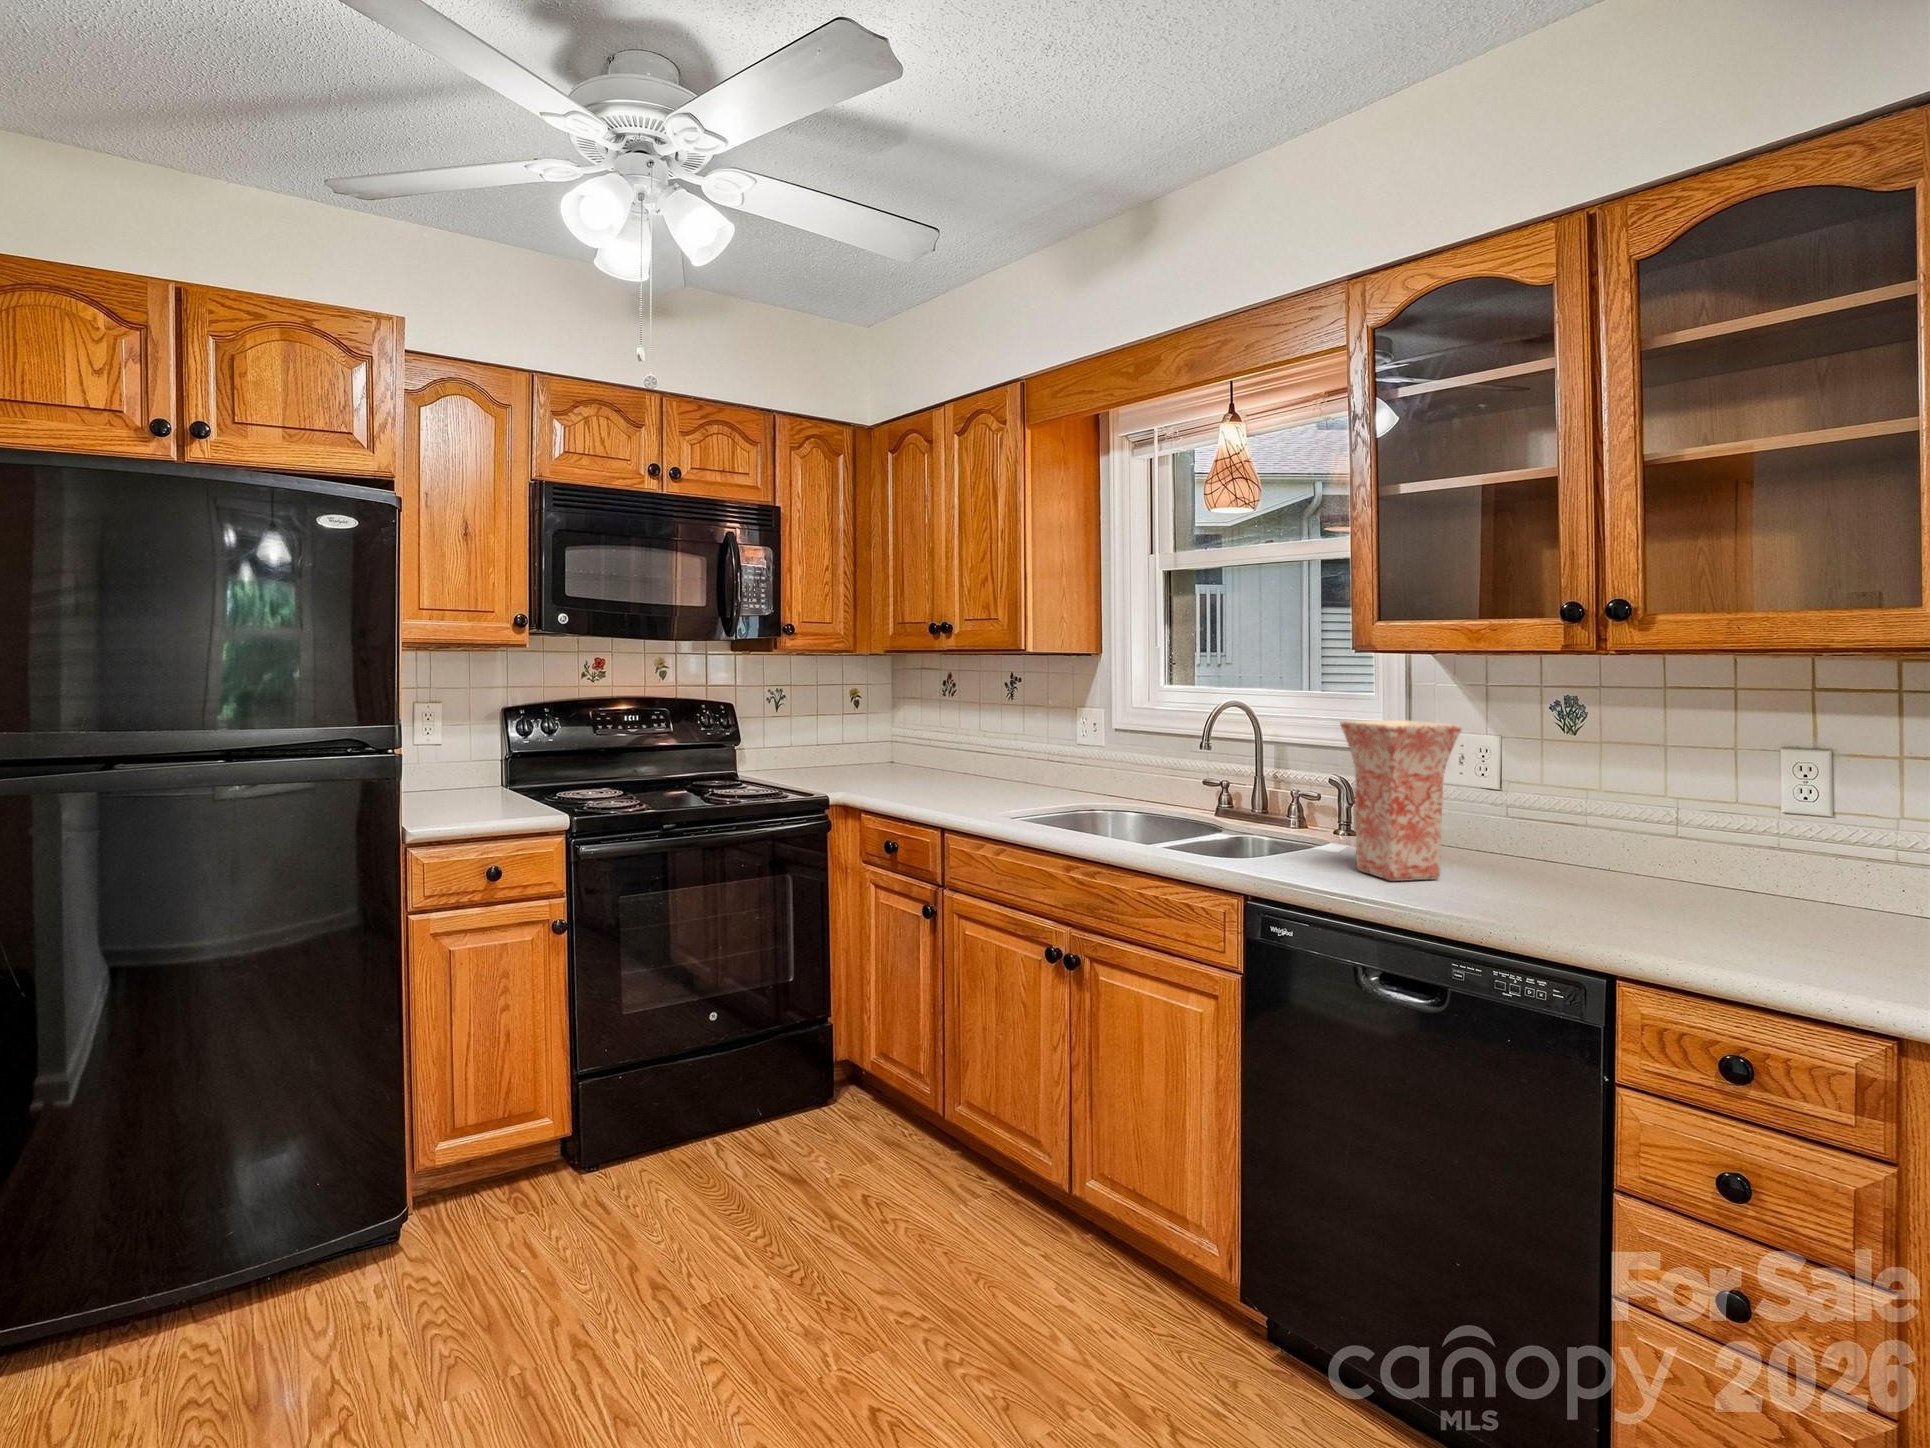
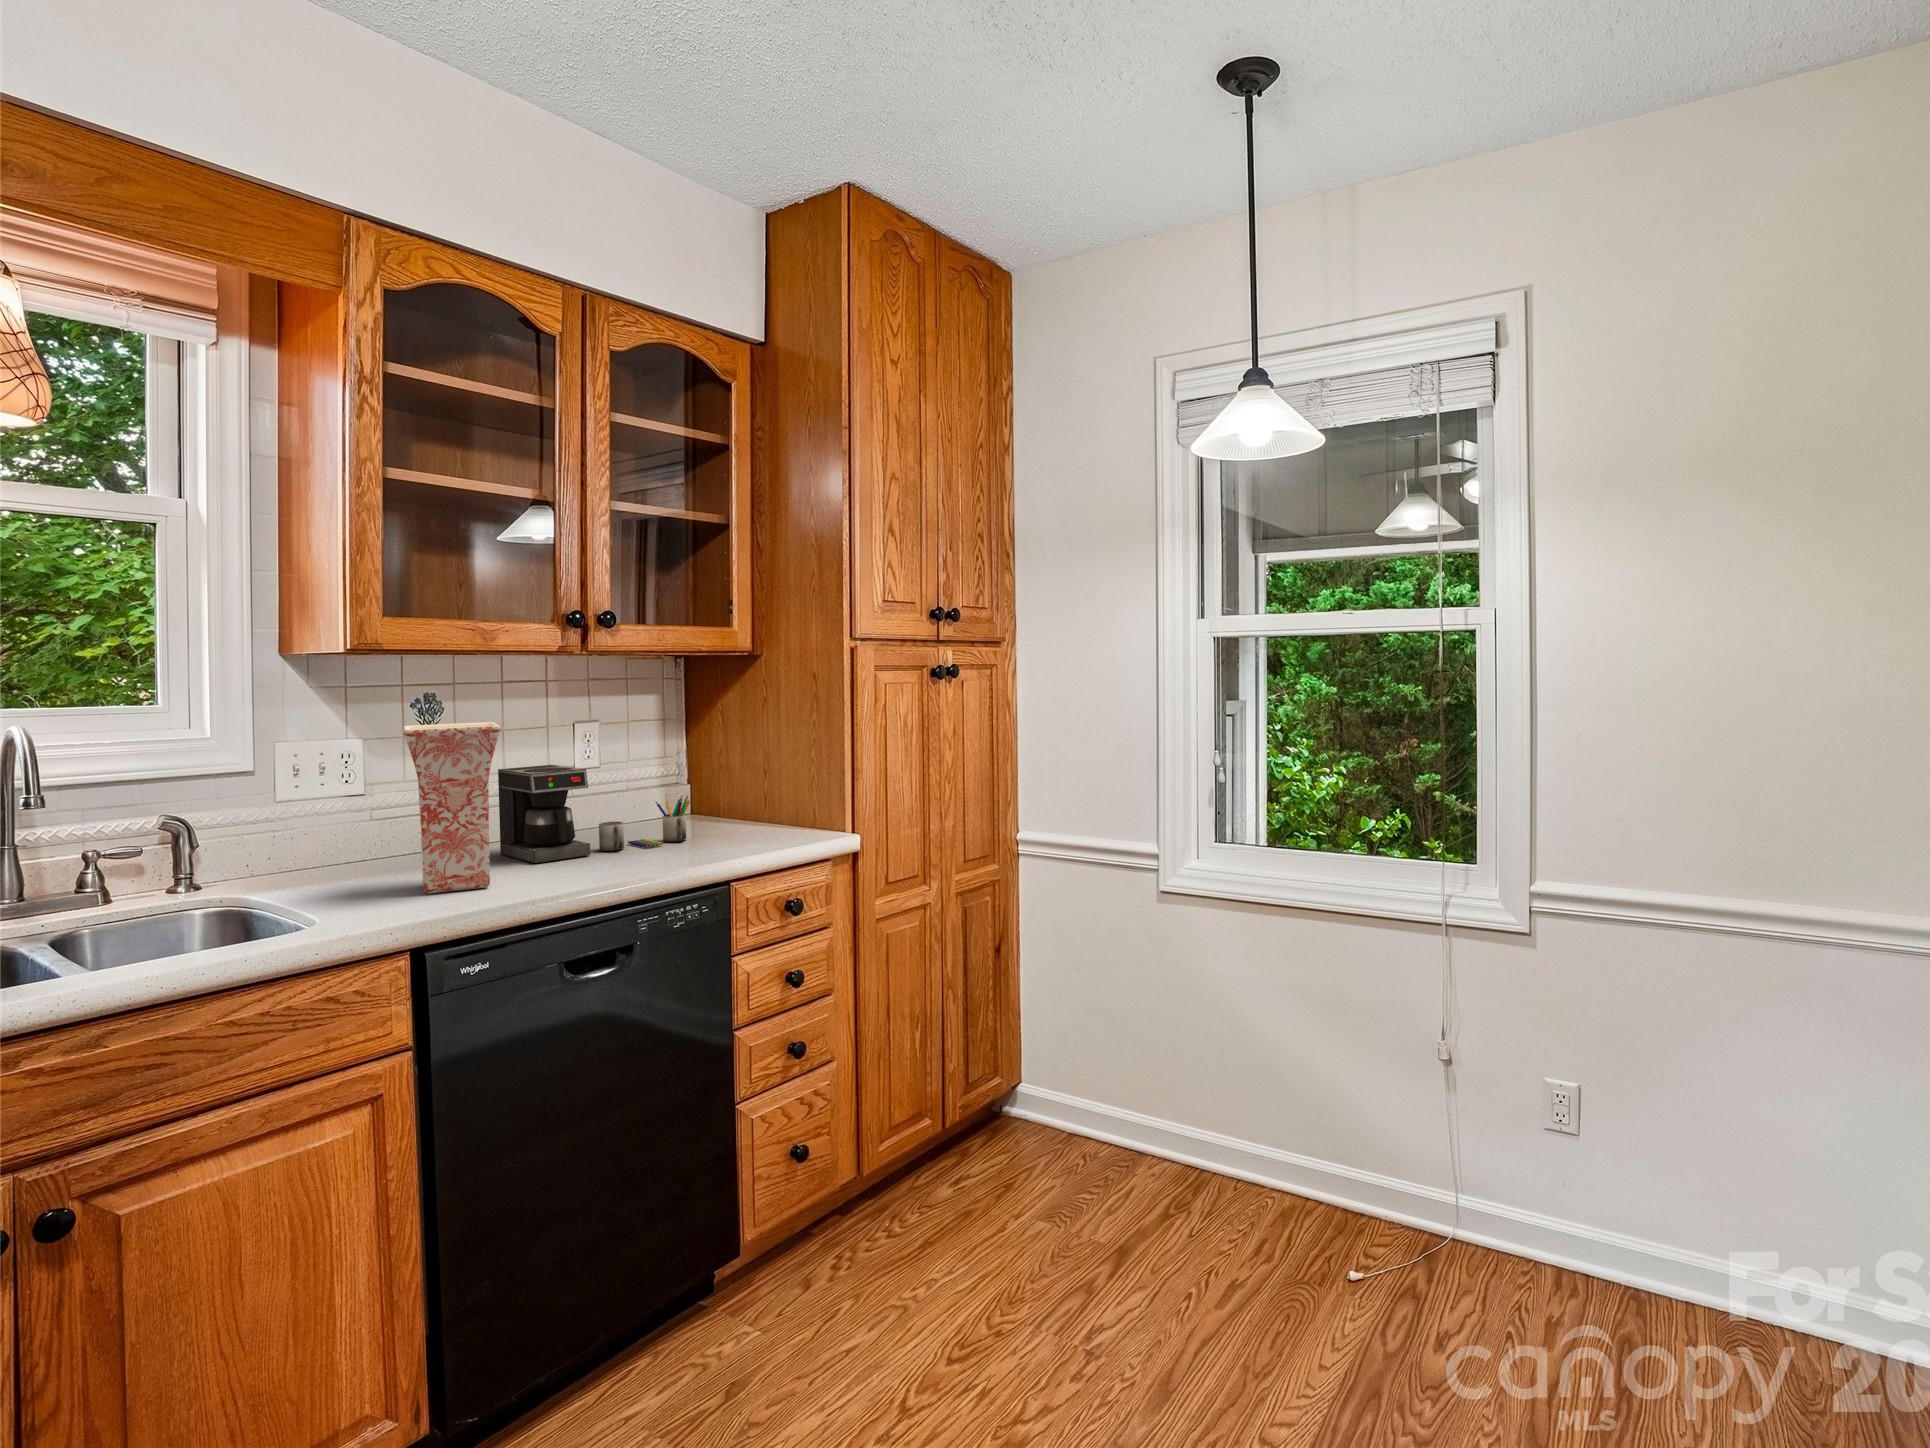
coffee maker: none [1528,784,1787,931] -> present [498,765,690,863]

